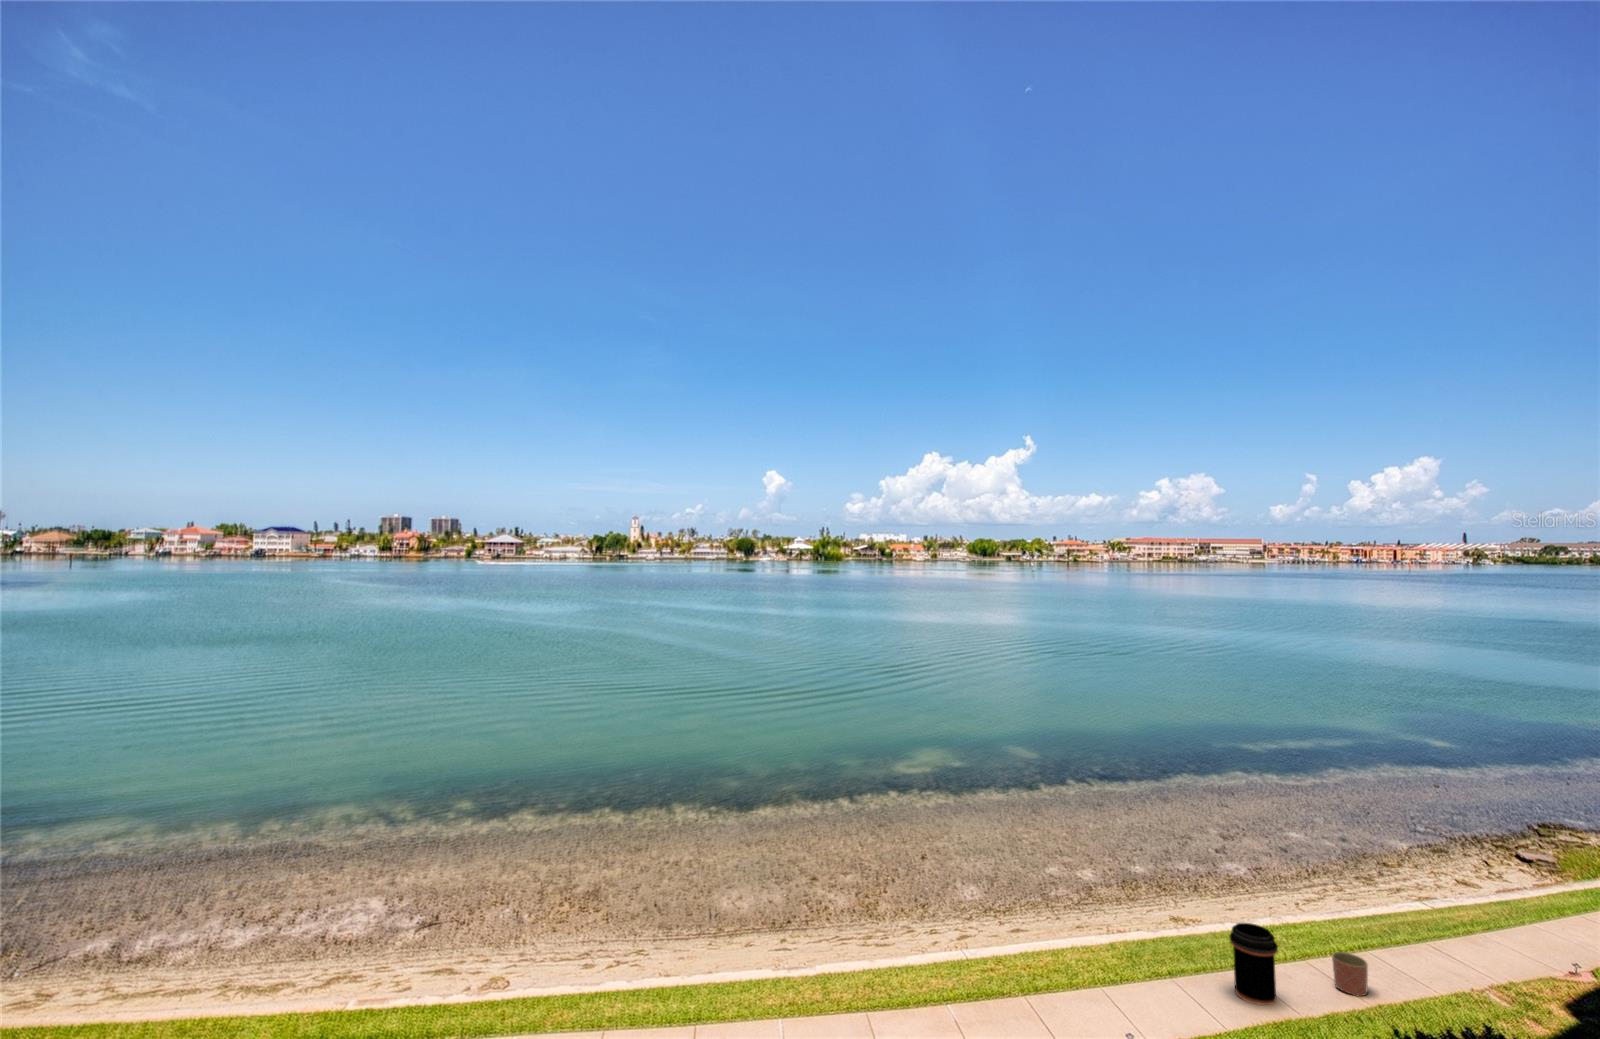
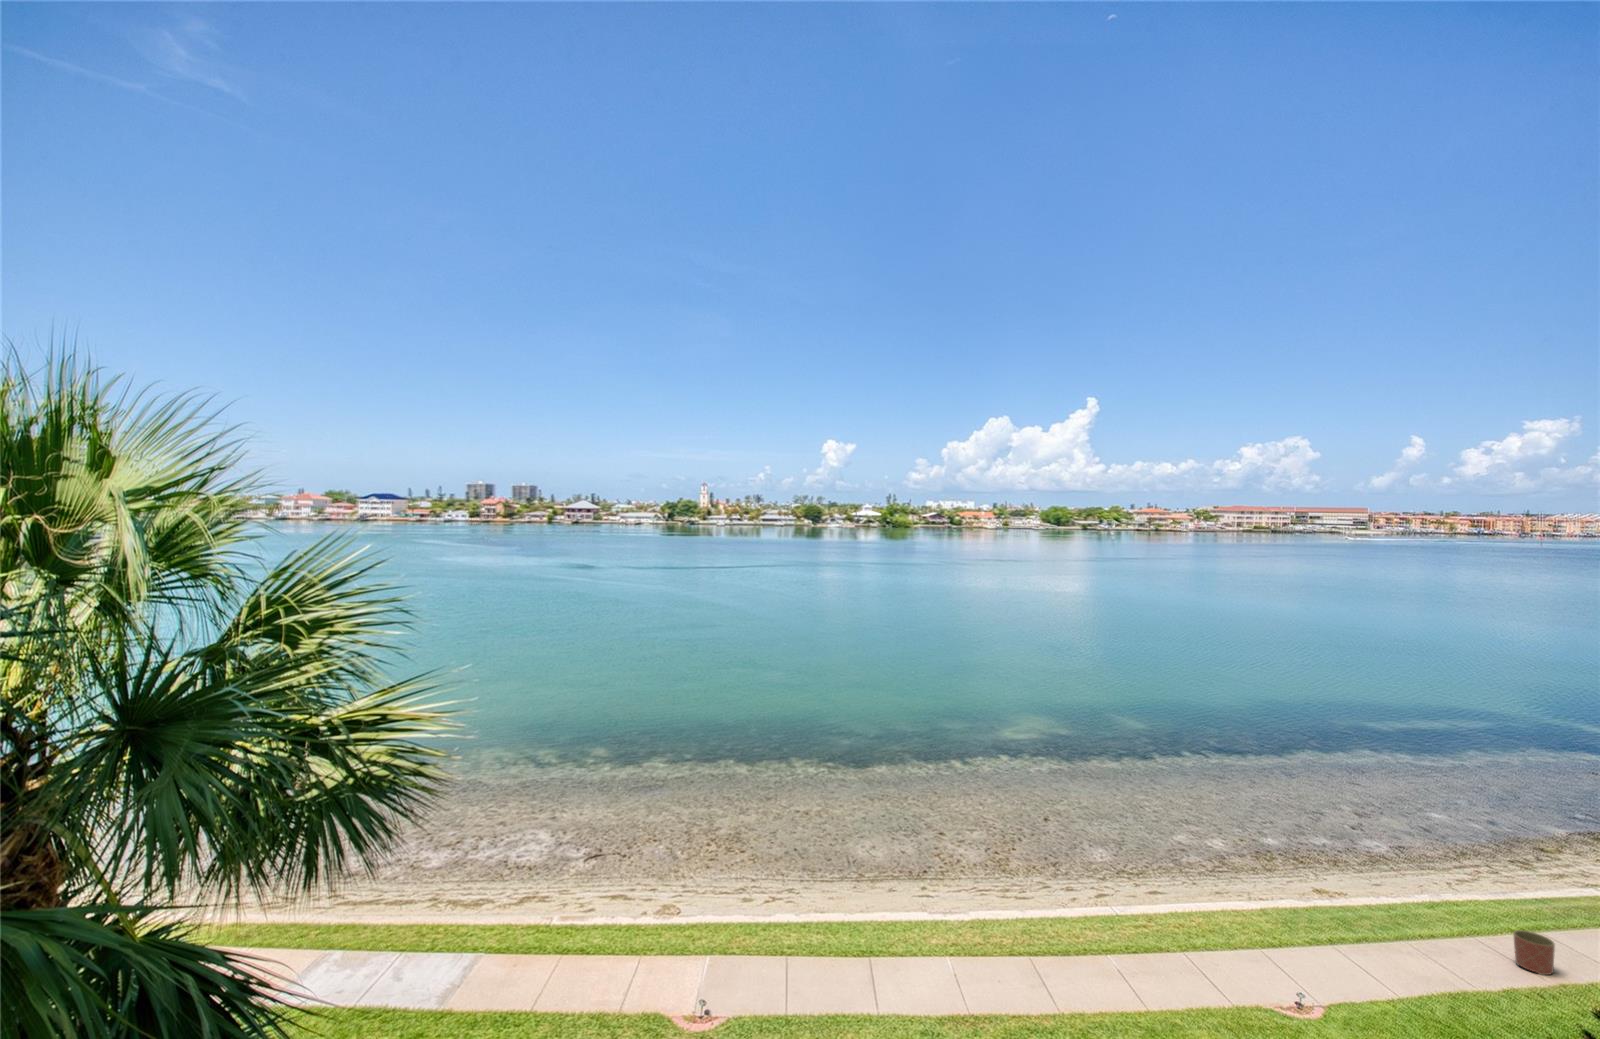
trash can: present [1230,923,1278,1005] -> none [1402,895,1456,978]

